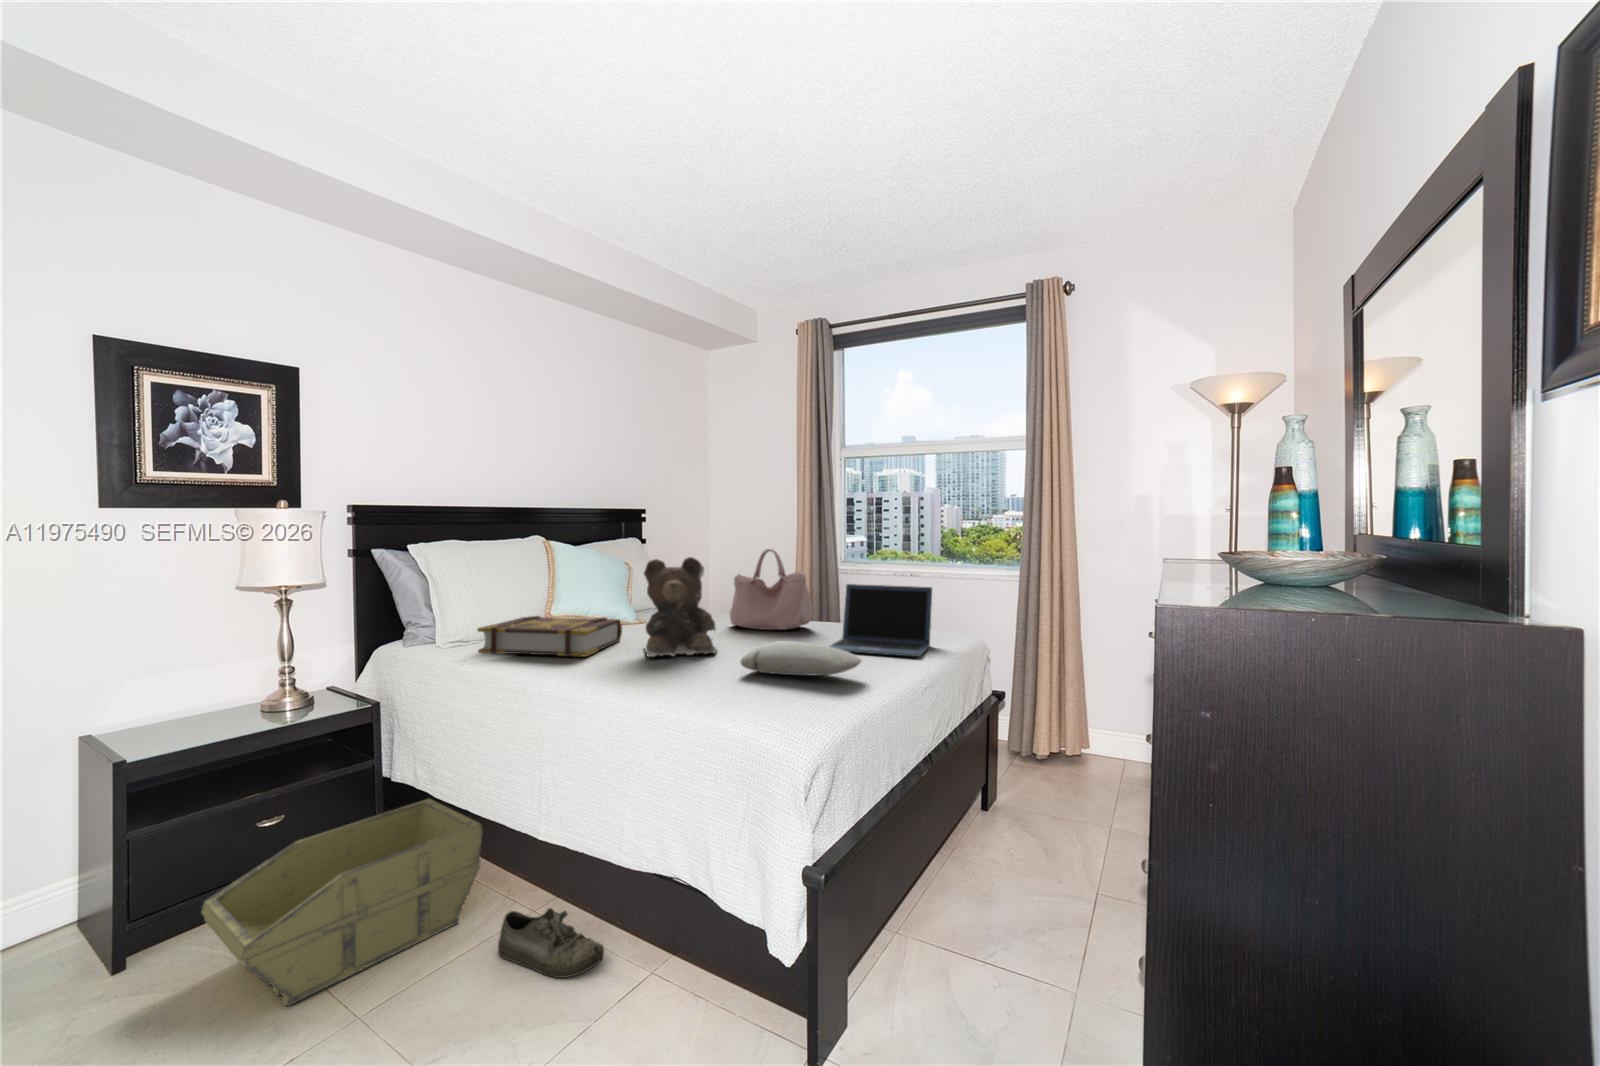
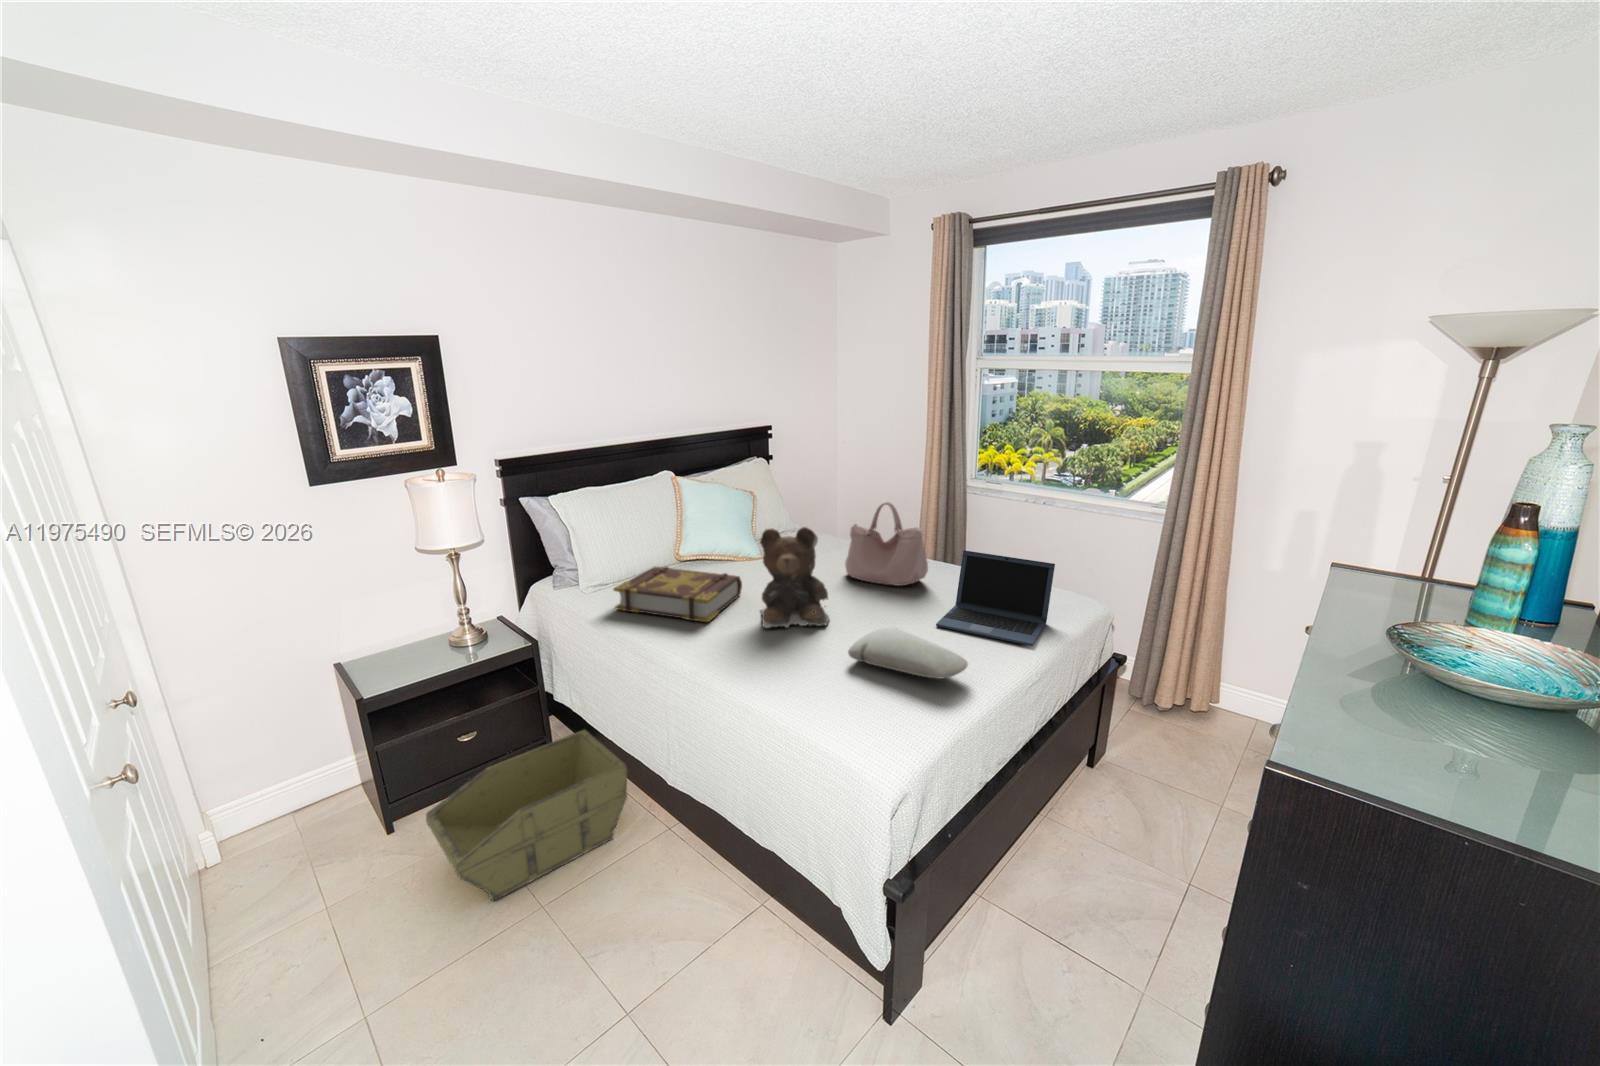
shoe: present [498,908,604,978] -> none [643,843,727,908]

